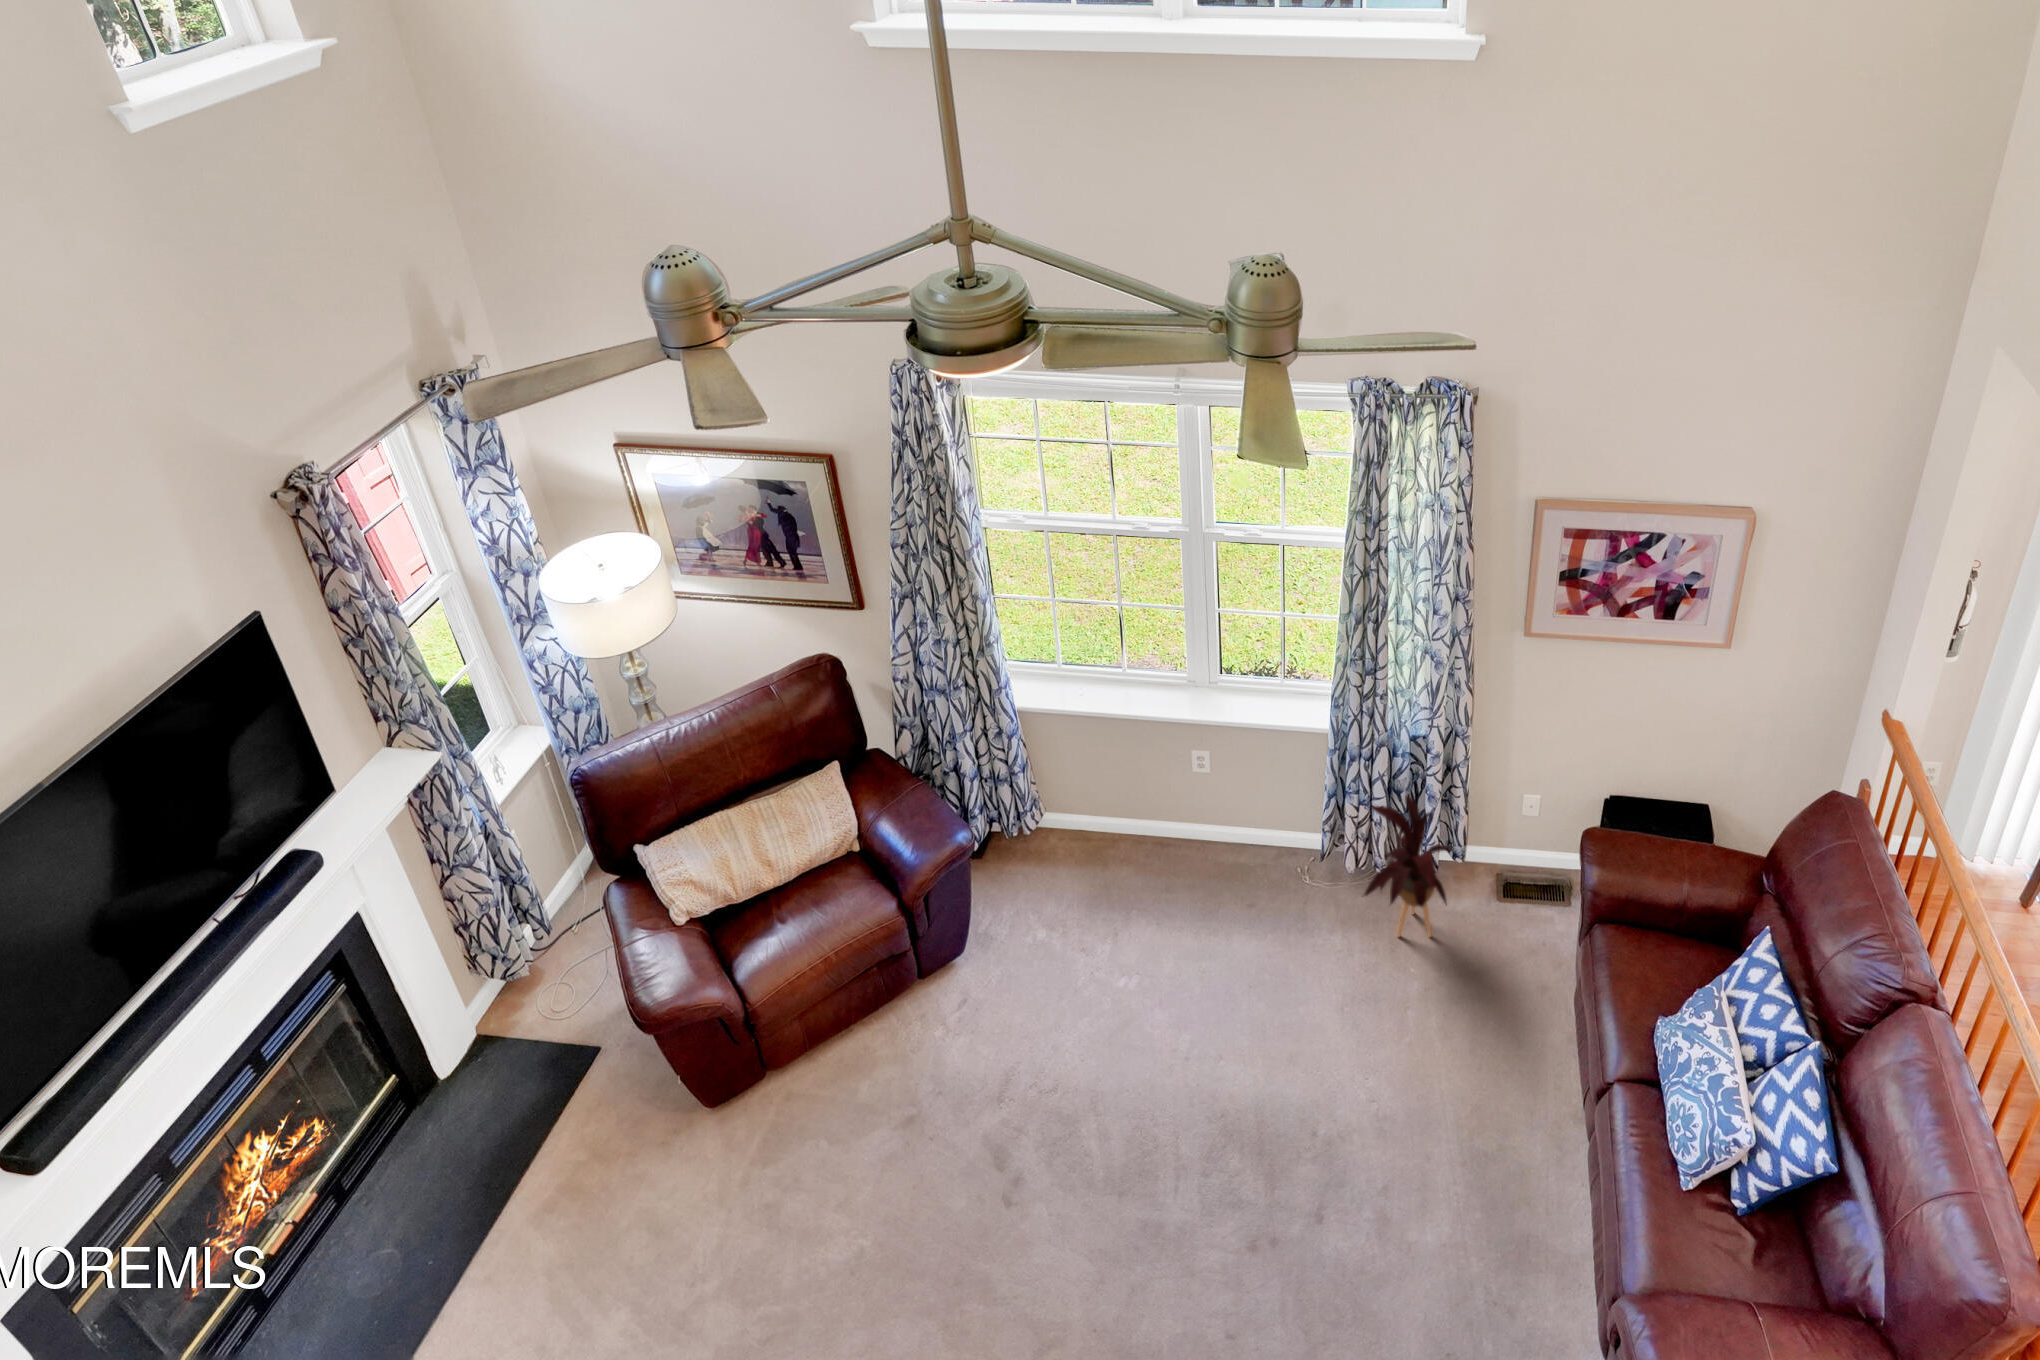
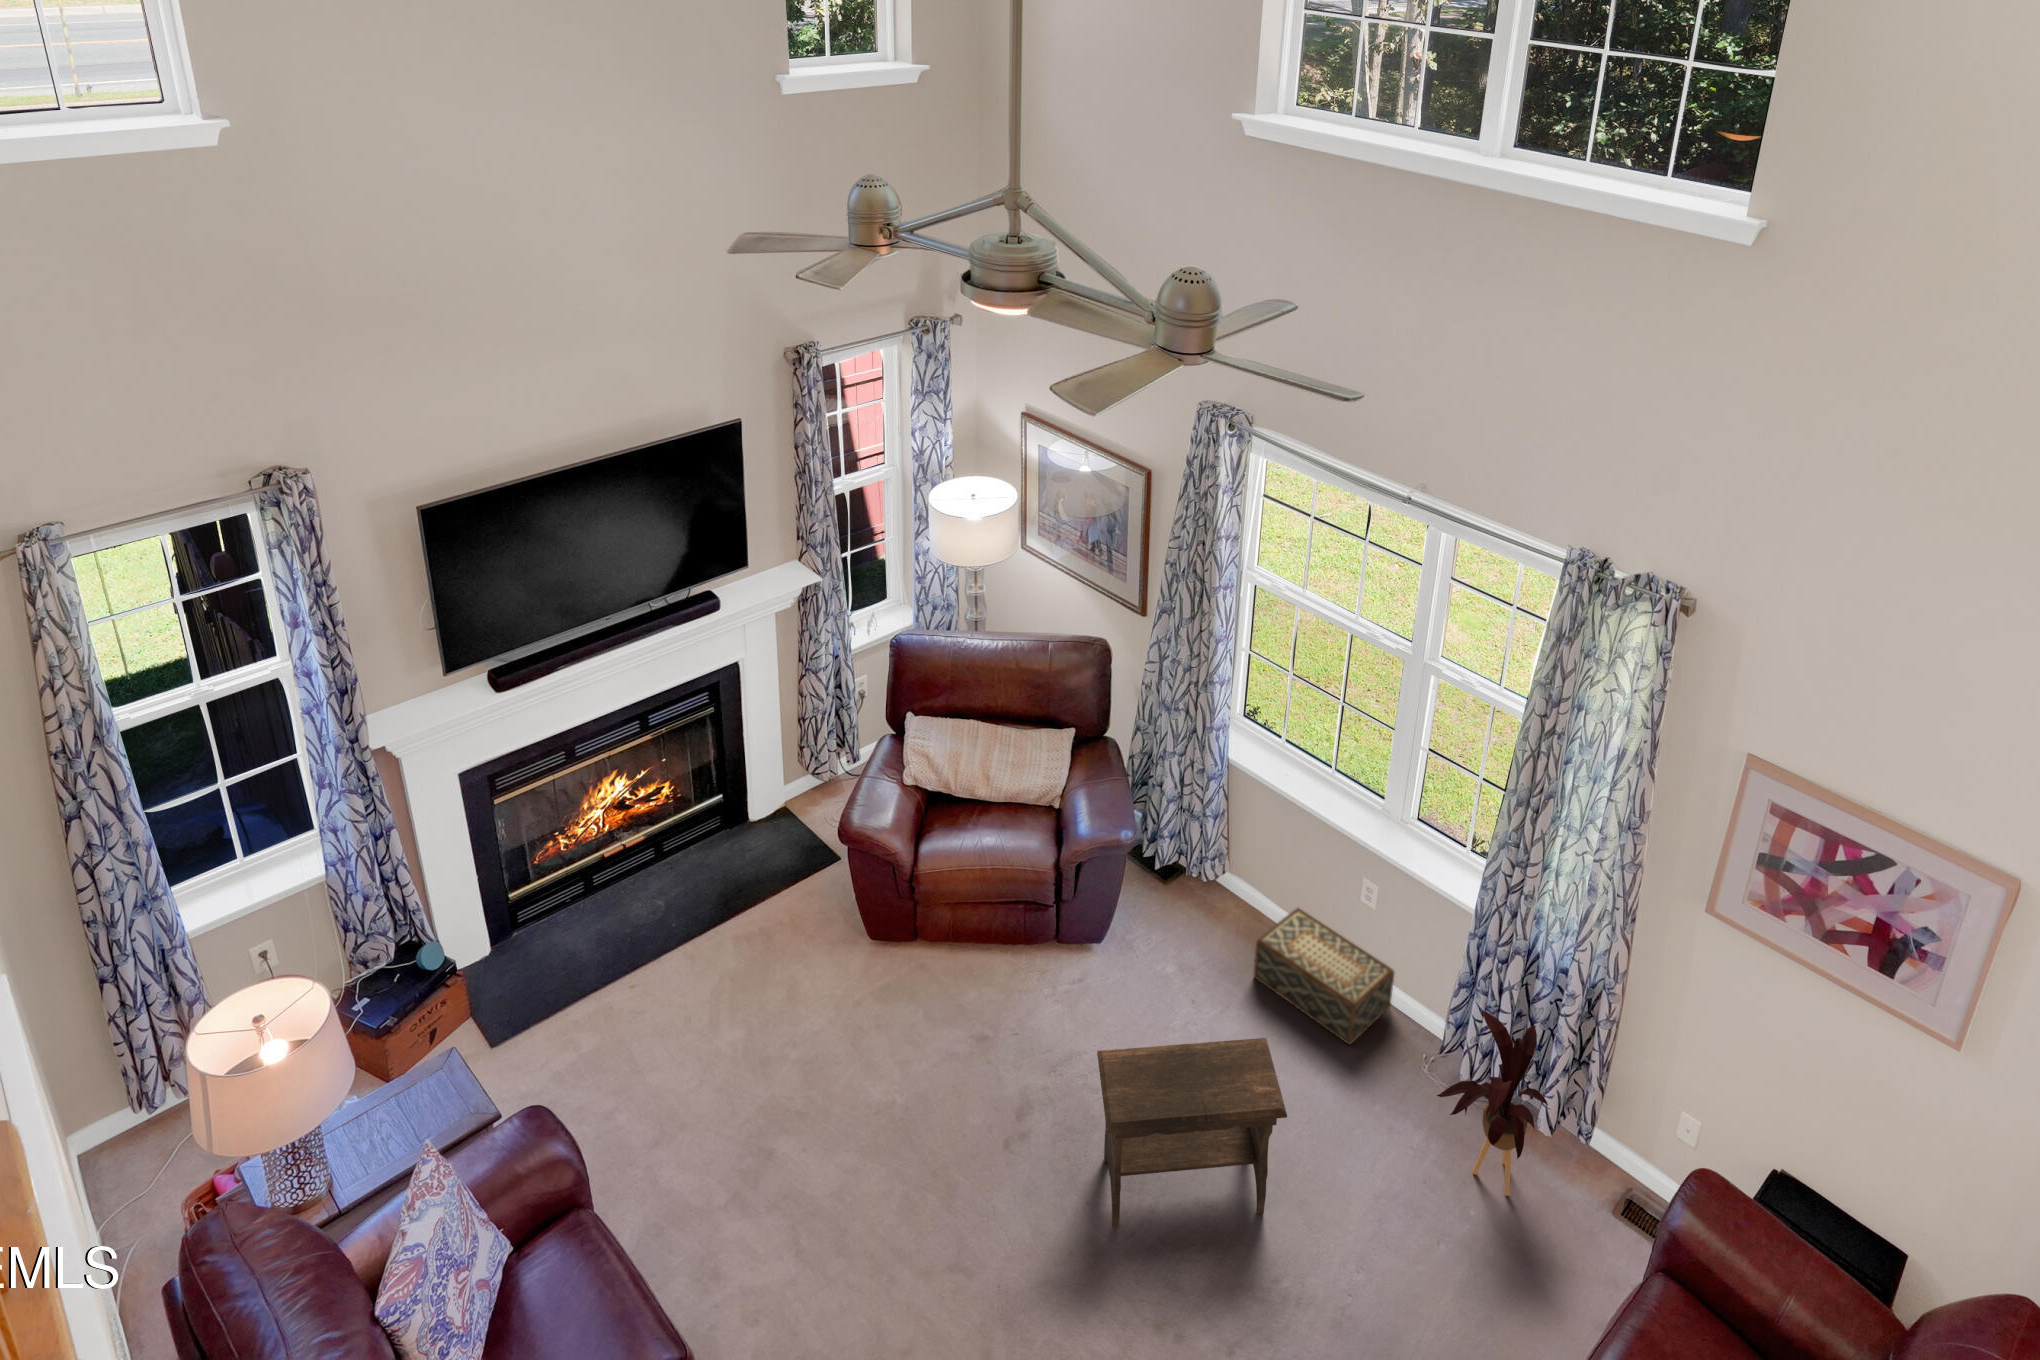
woven basket: none [1120,806,1250,898] -> present [1254,908,1394,1044]
footstool: none [1086,942,1285,1199] -> present [1097,1038,1287,1228]

